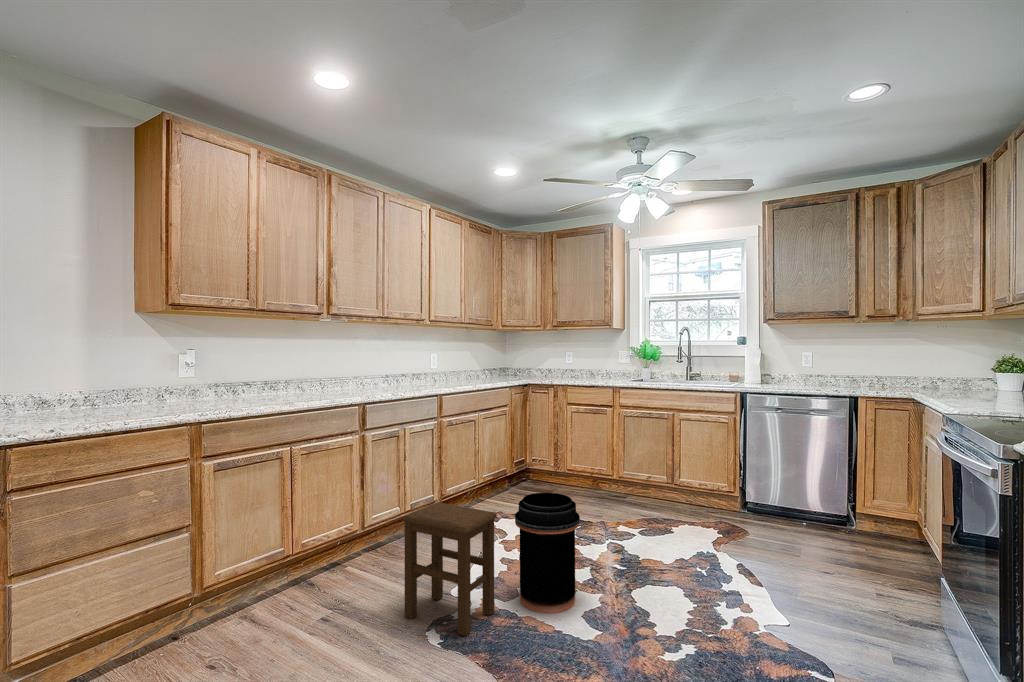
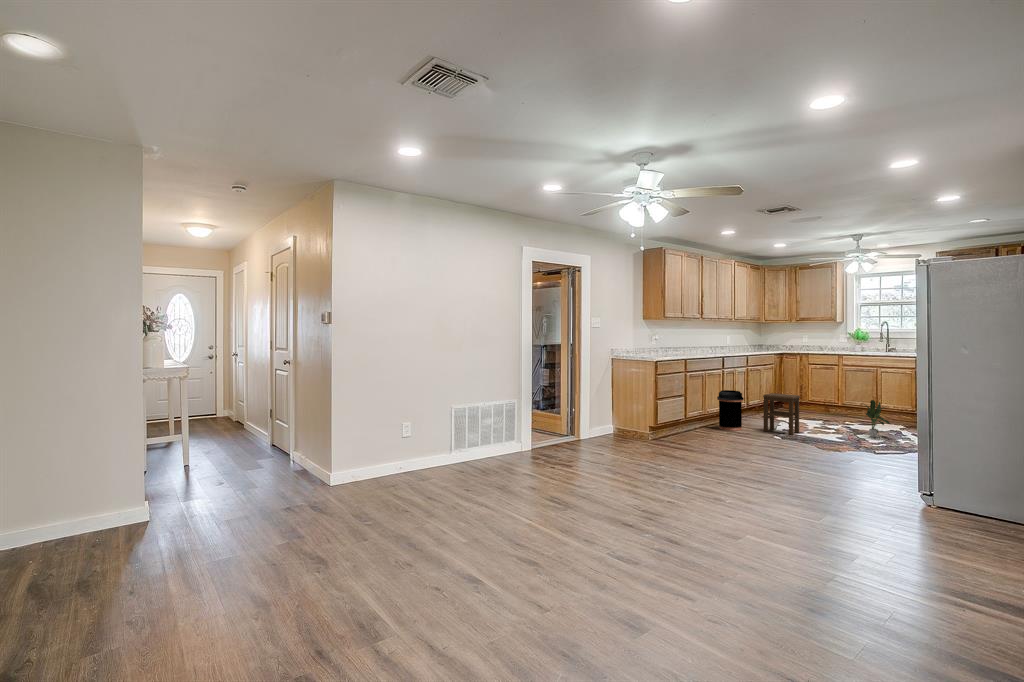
trash can: present [515,493,580,613] -> present [717,390,744,430]
potted plant: none [639,518,704,620] -> present [865,400,890,437]

